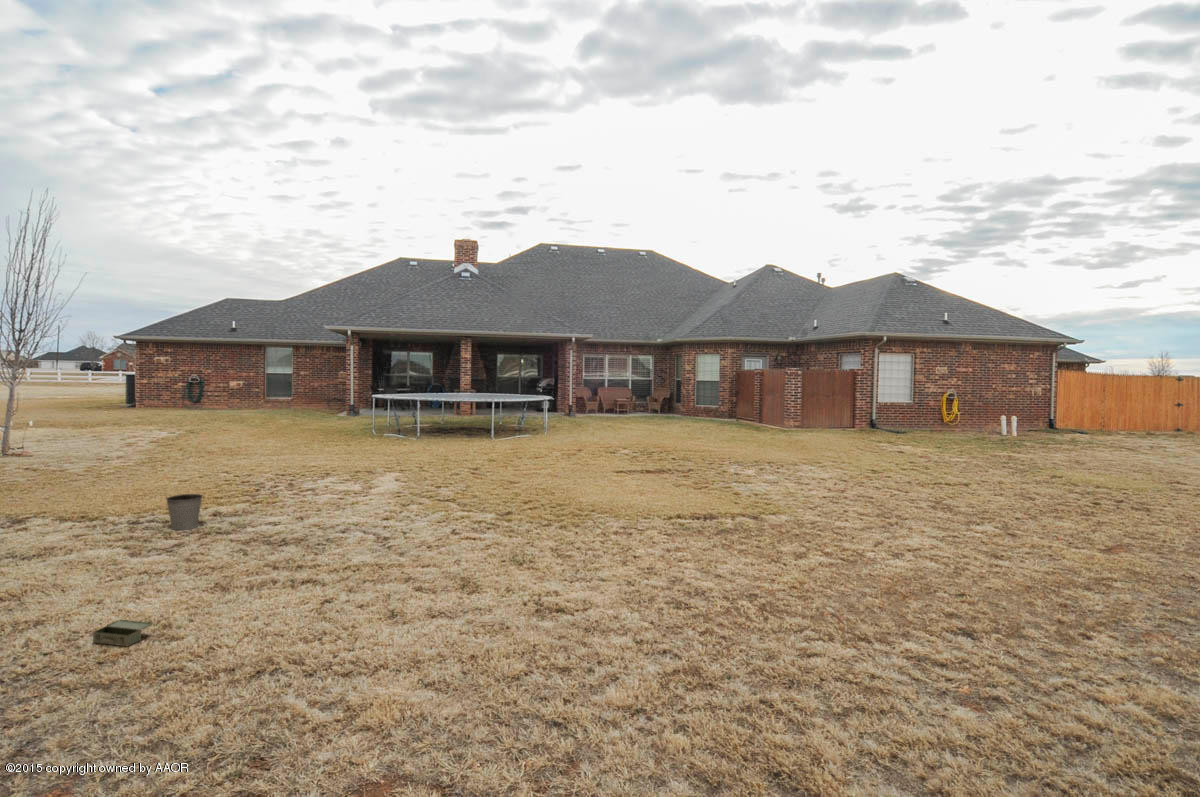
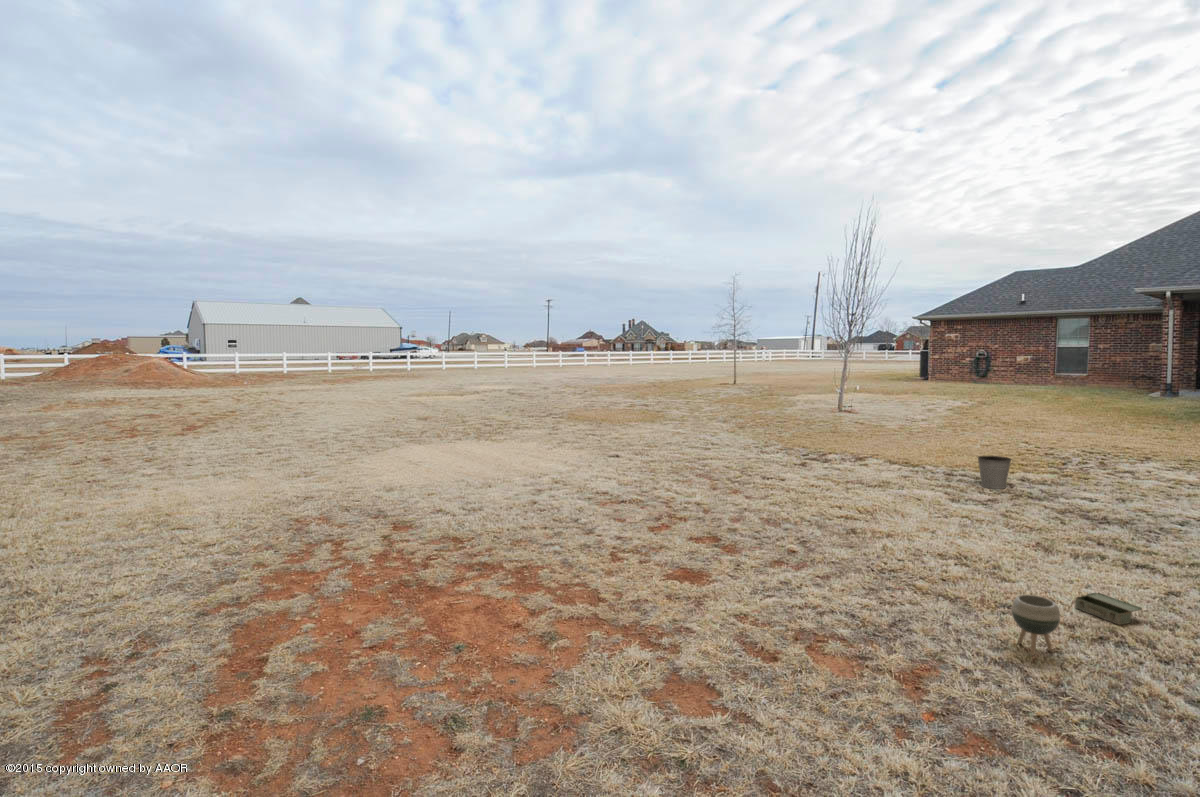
toolbox: present [93,620,152,646] -> present [1075,593,1142,625]
planter: none [163,655,214,724] -> present [1011,594,1060,656]

